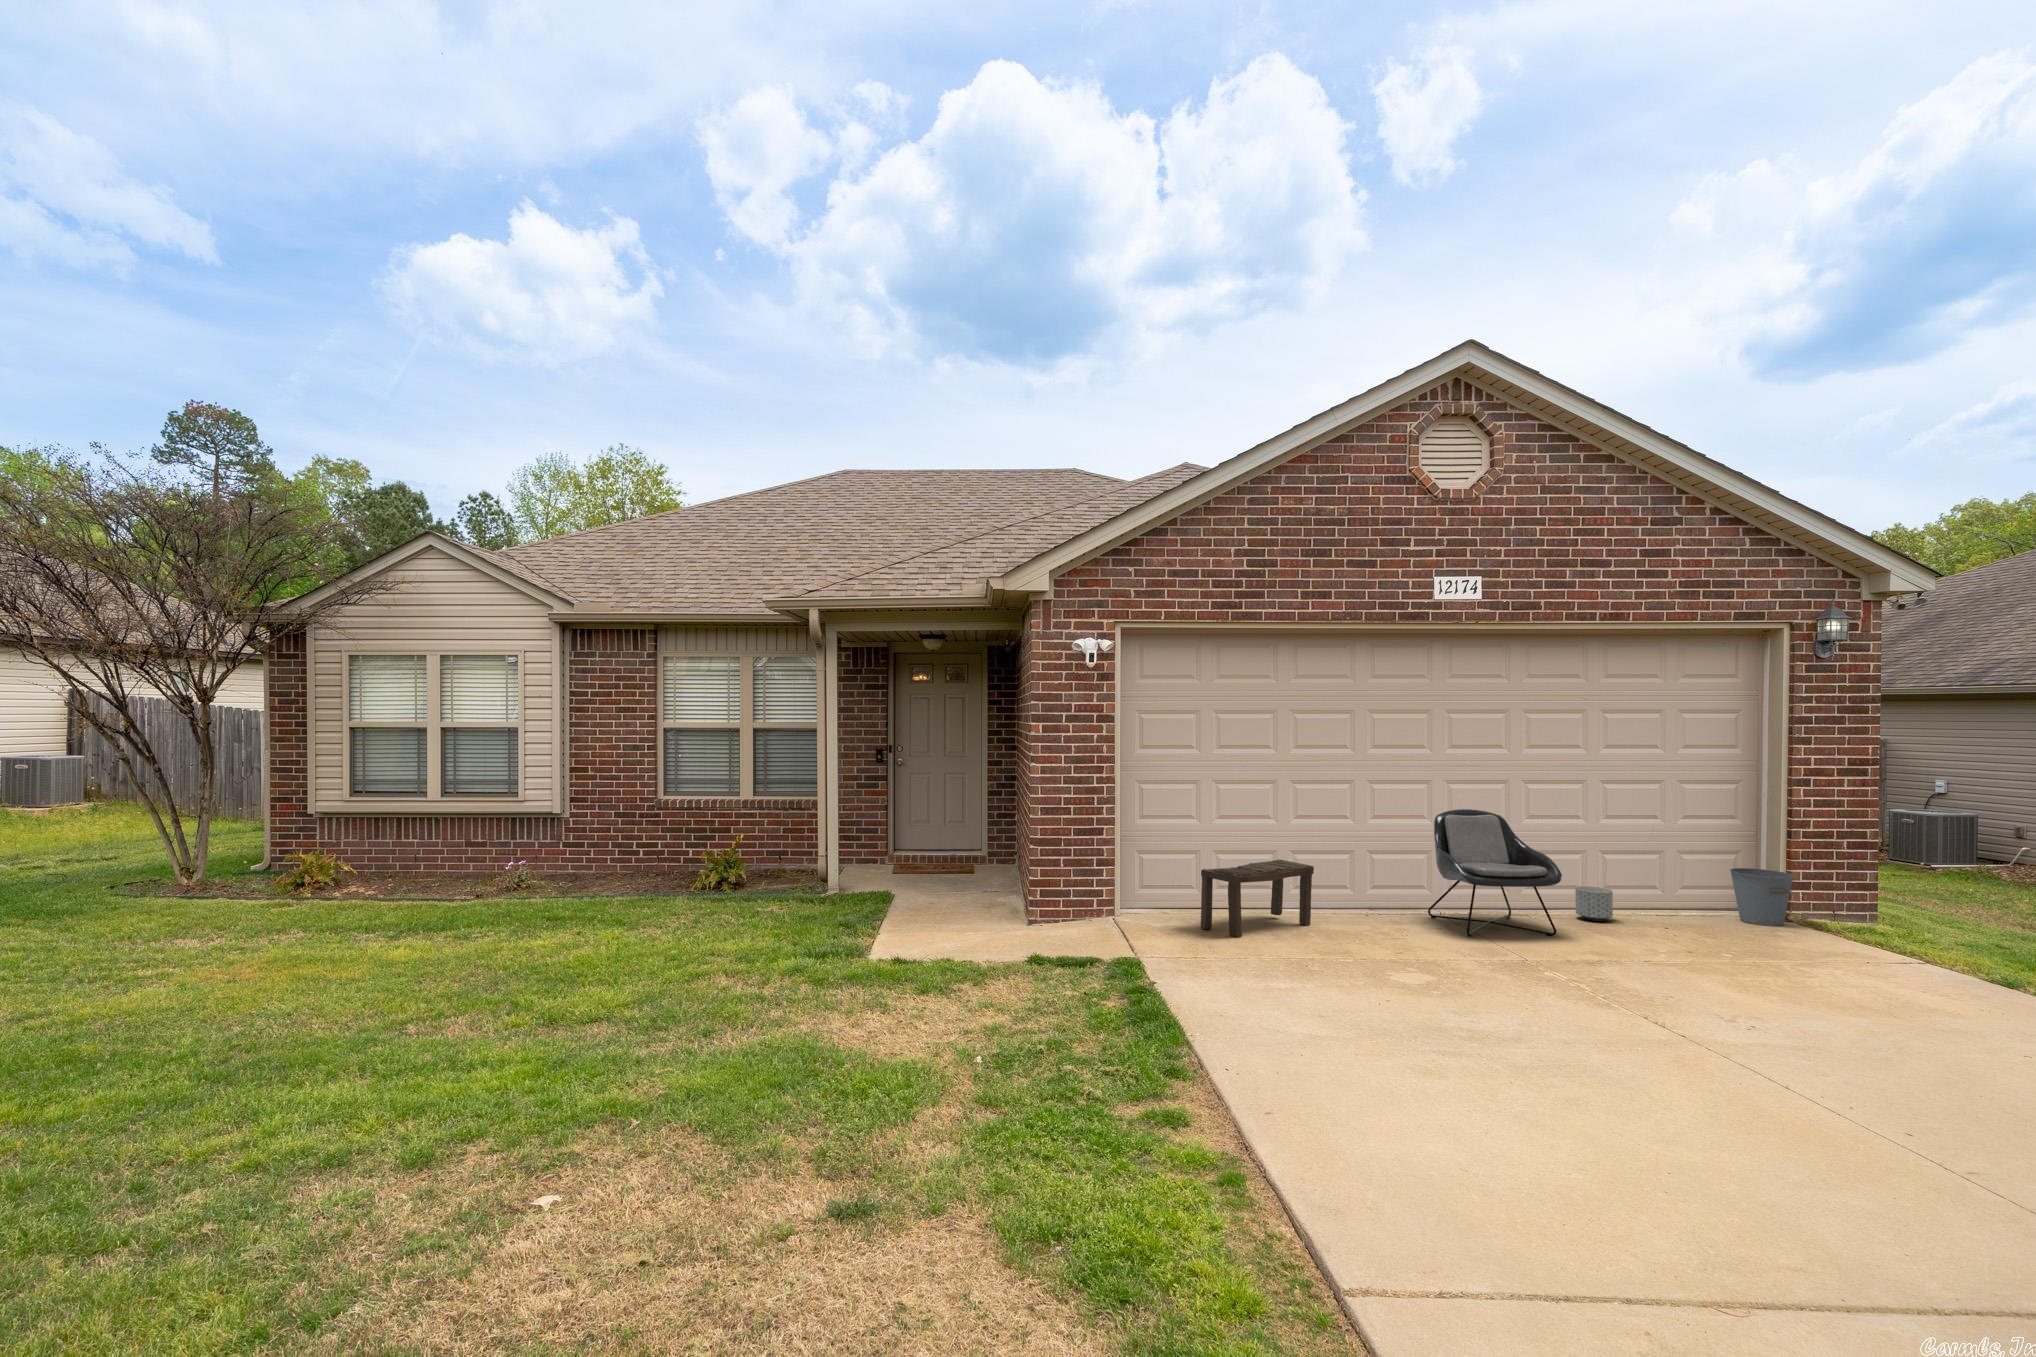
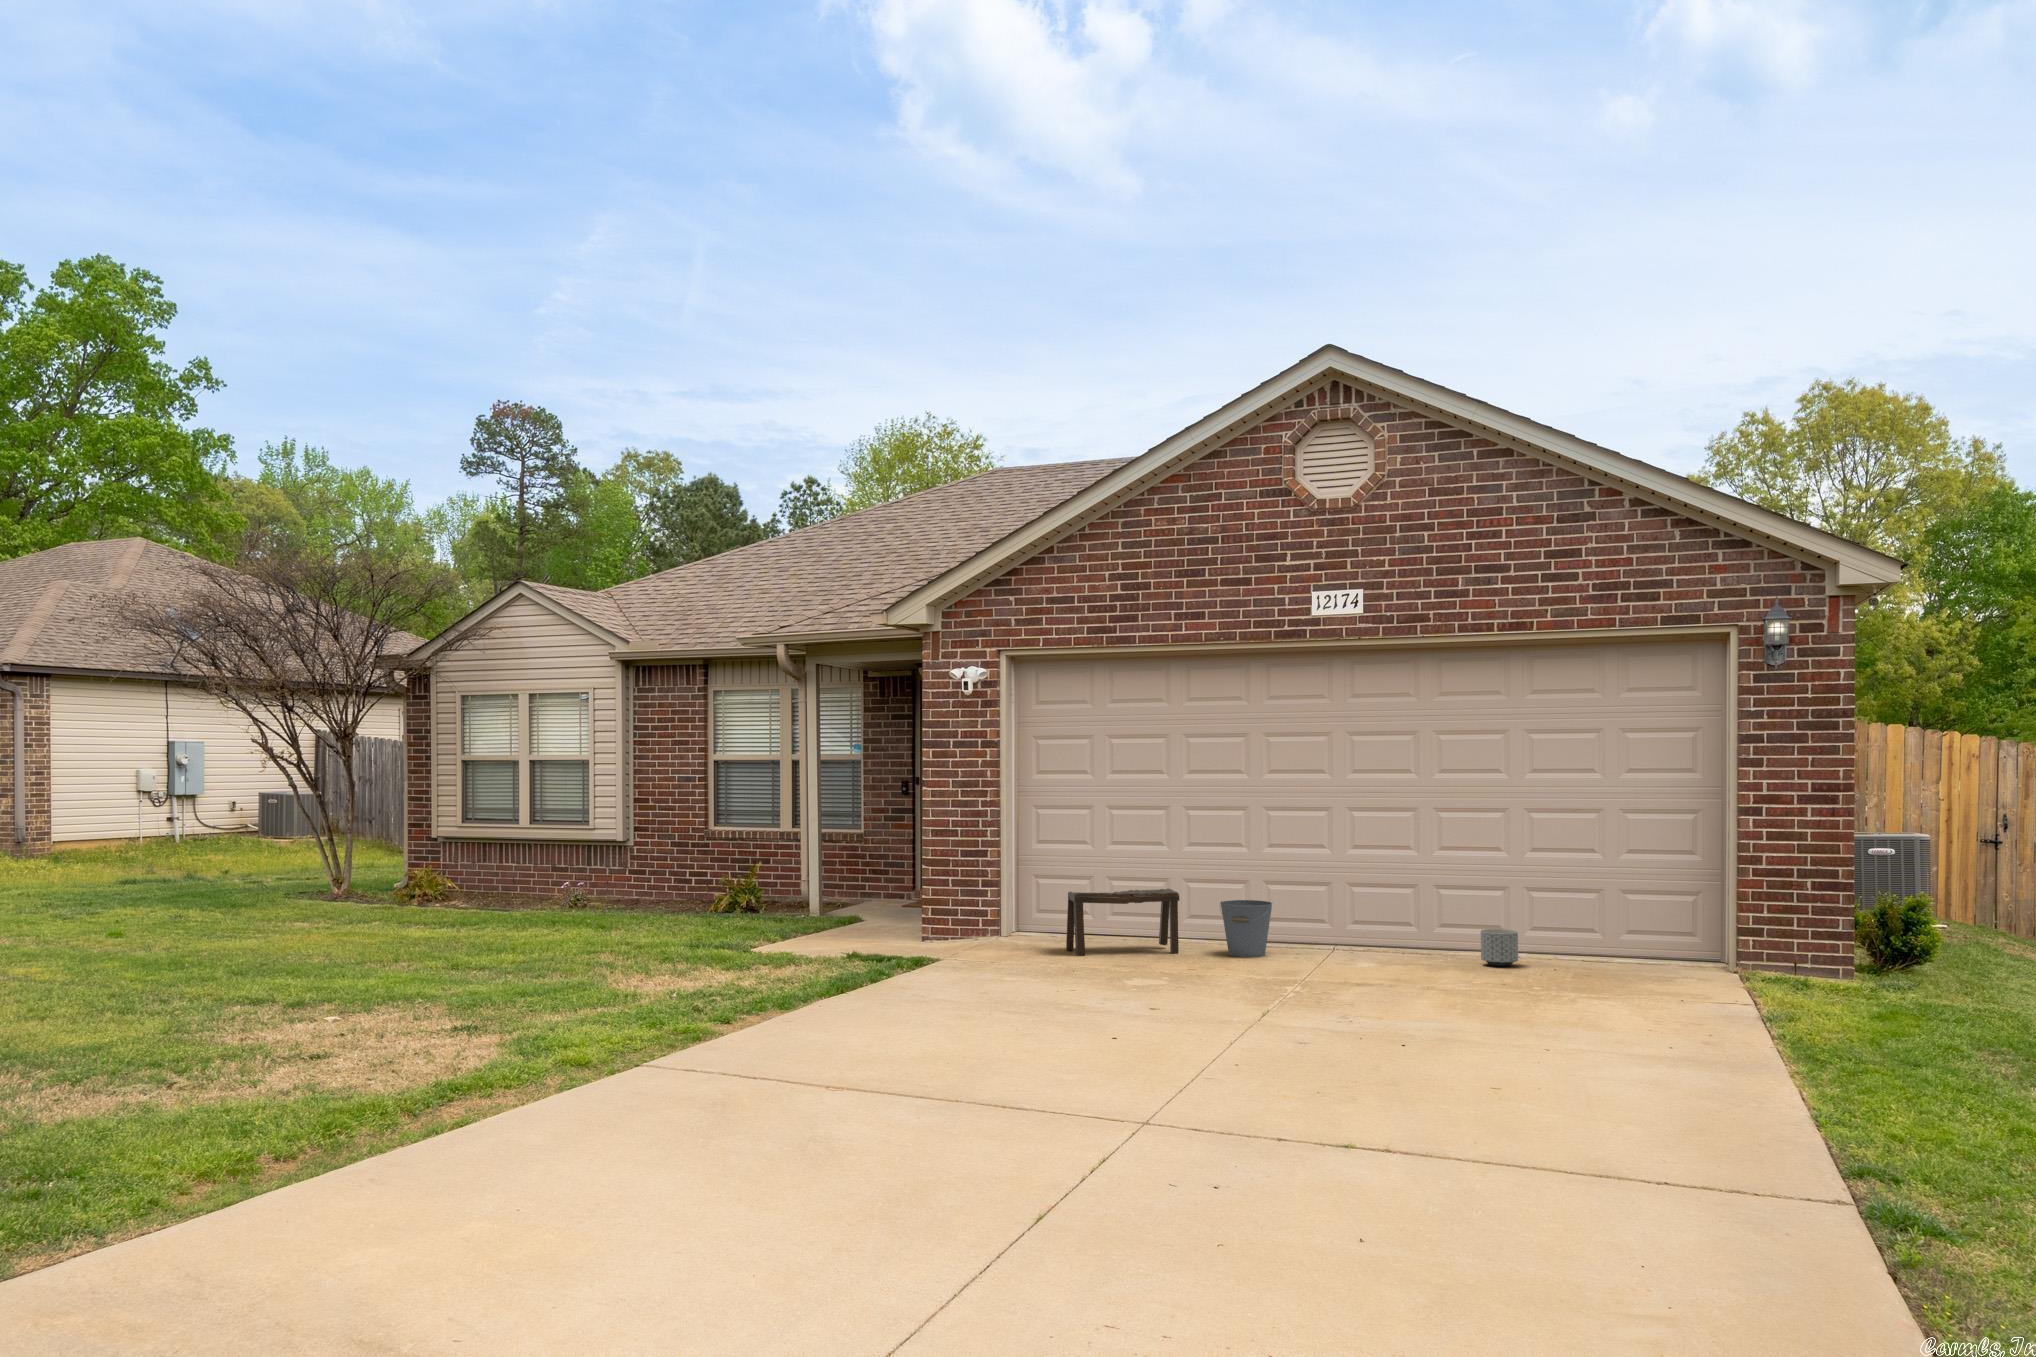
lounge chair: present [1428,809,1562,937] -> none [1296,840,1411,972]
bucket: present [1730,868,1793,926] -> present [1220,900,1272,957]

